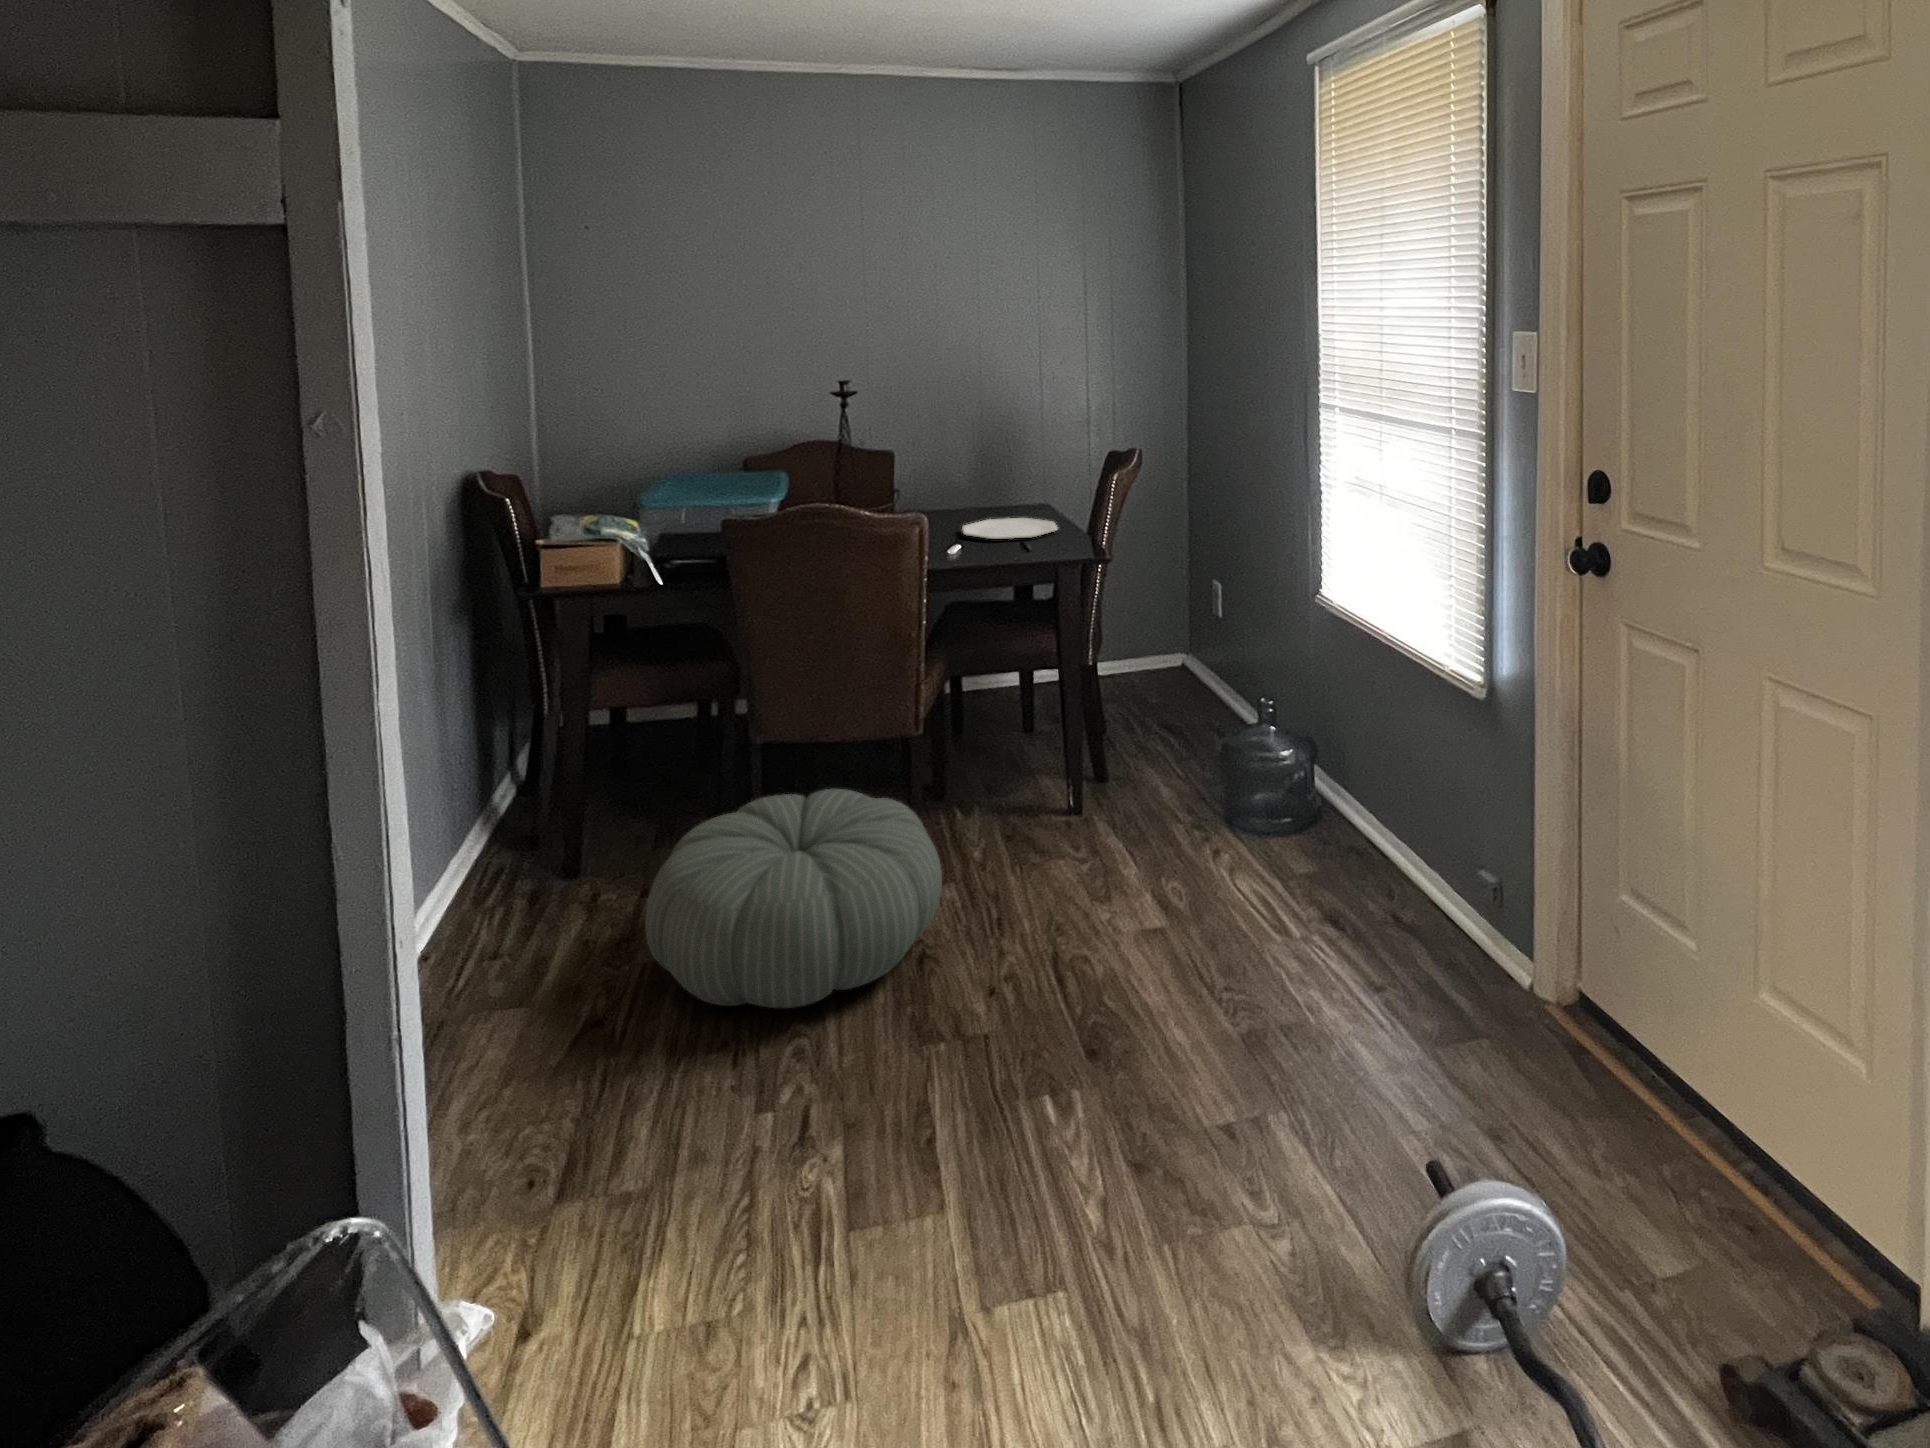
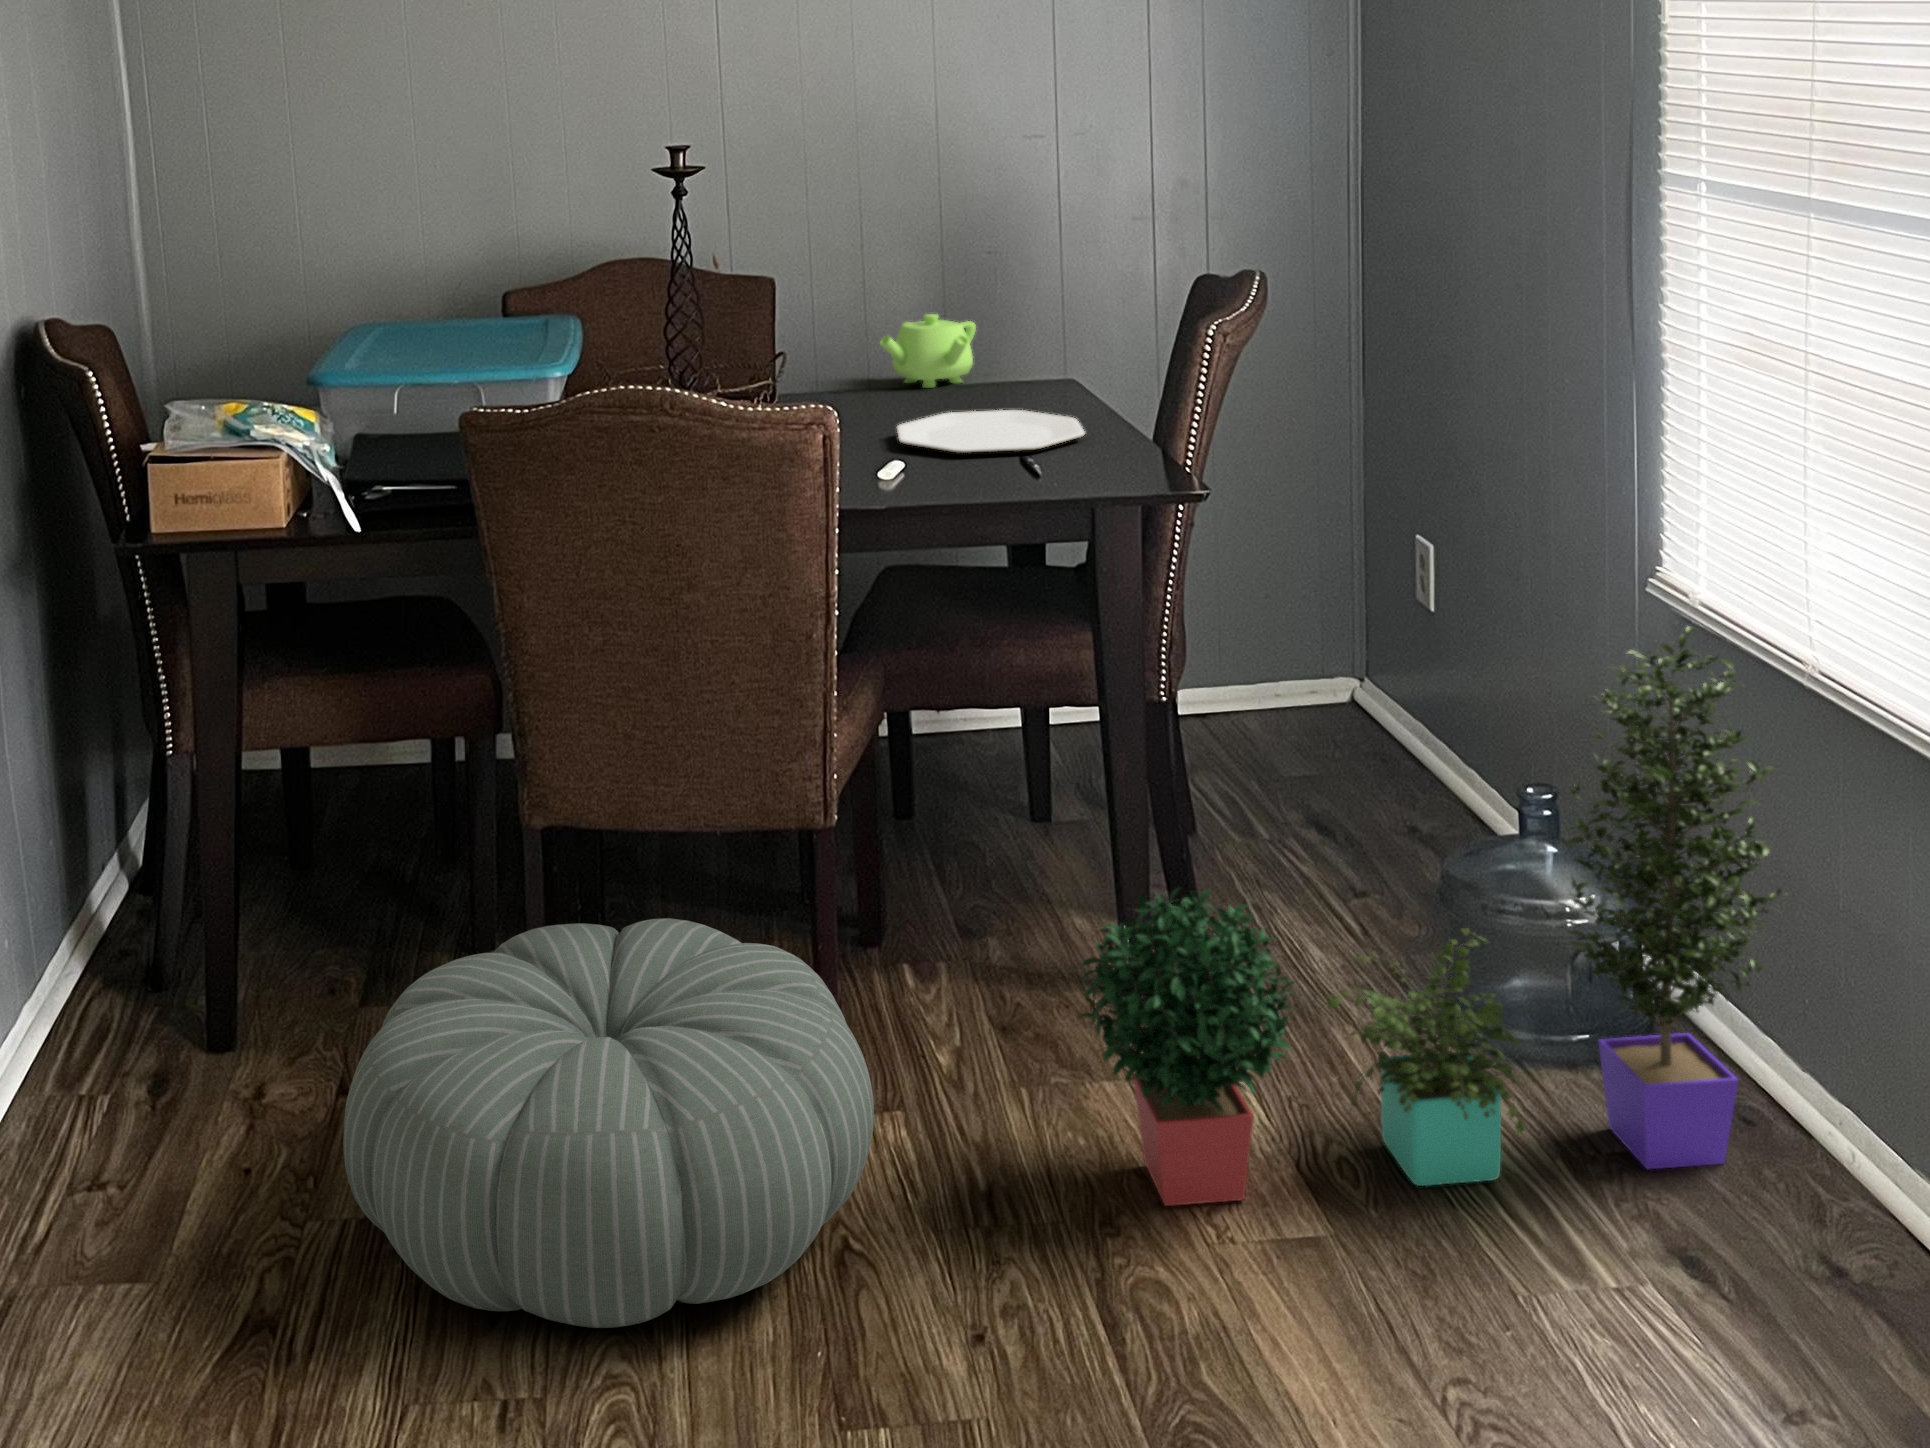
teapot: none [954,469,1005,507] -> present [880,314,976,388]
potted plant: none [1047,616,1376,917] -> present [1080,626,1783,1206]

